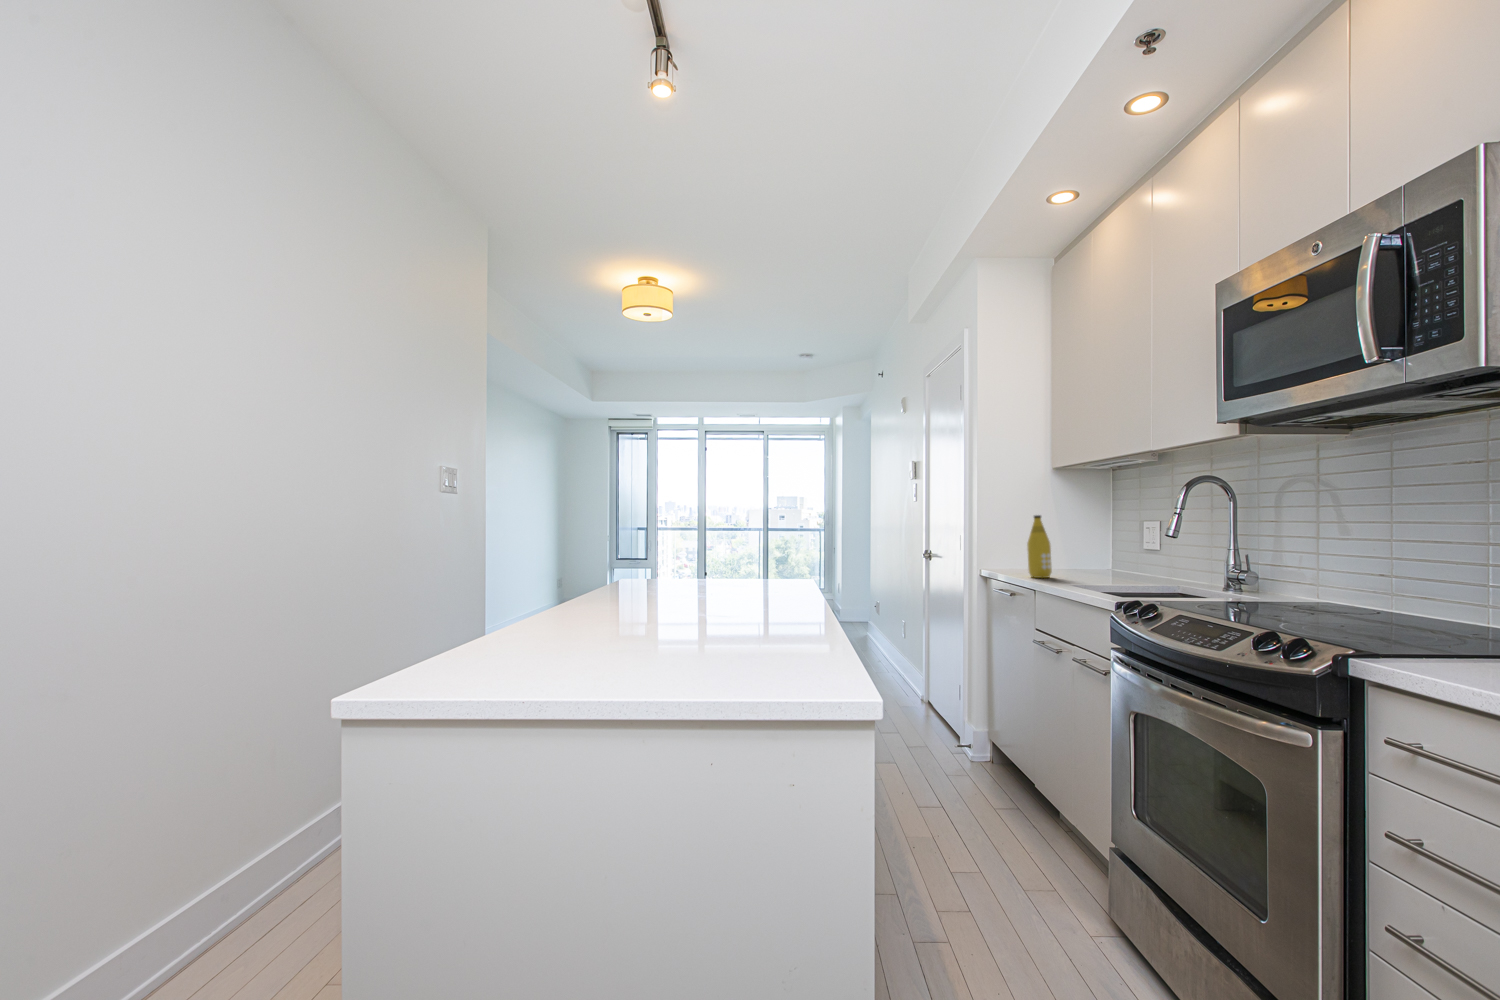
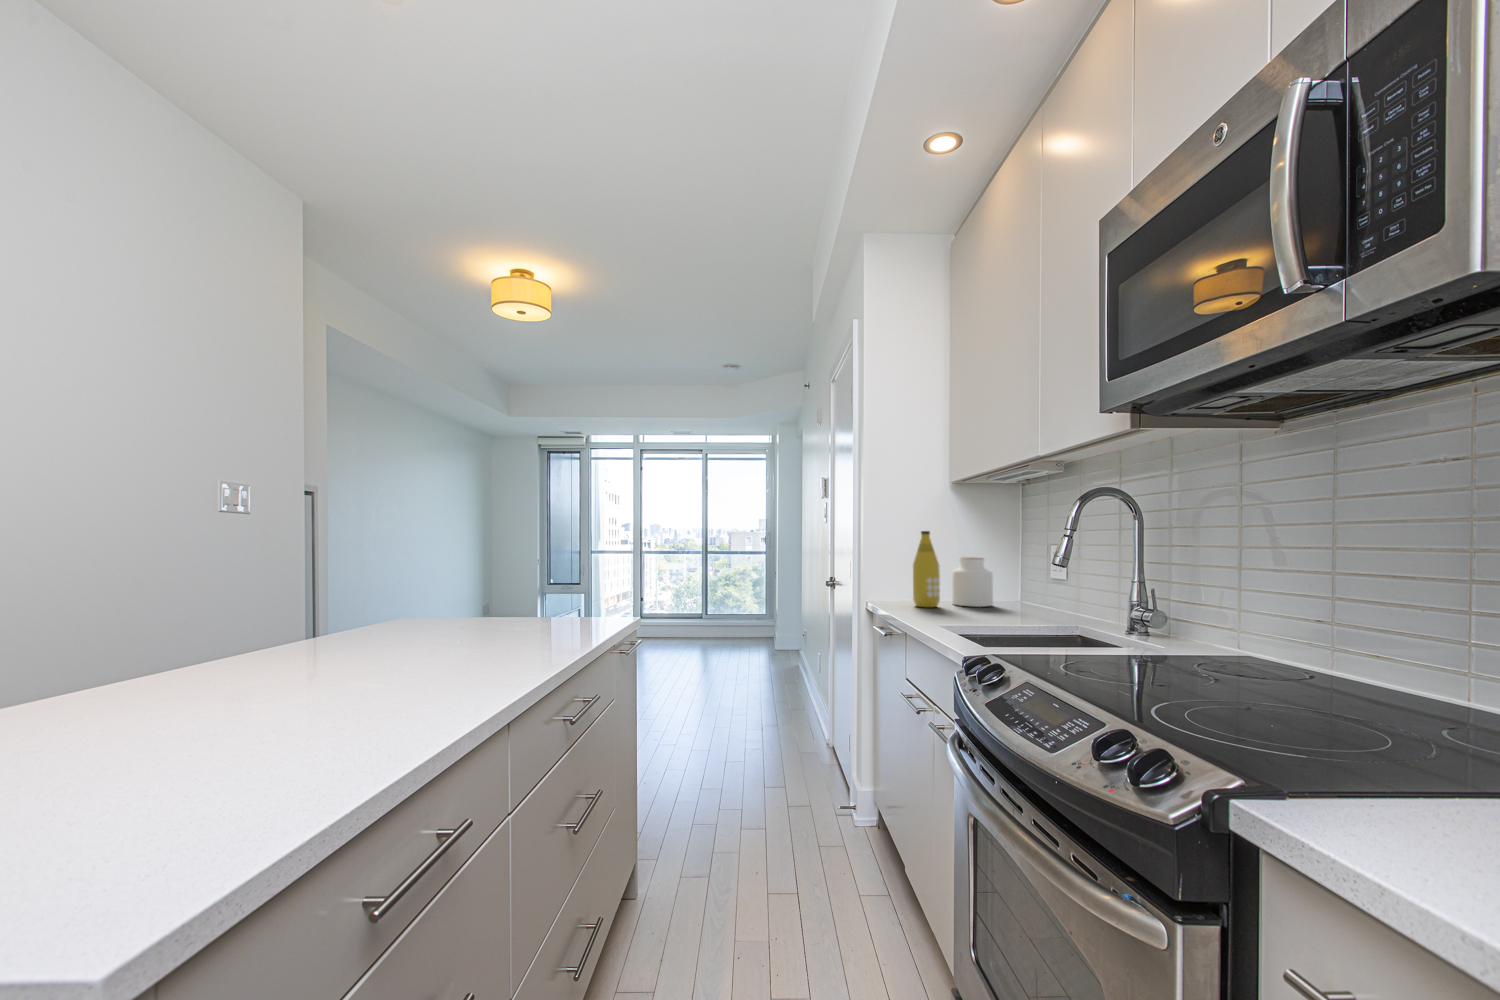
jar: none [1057,536,1094,576] -> present [952,557,993,607]

